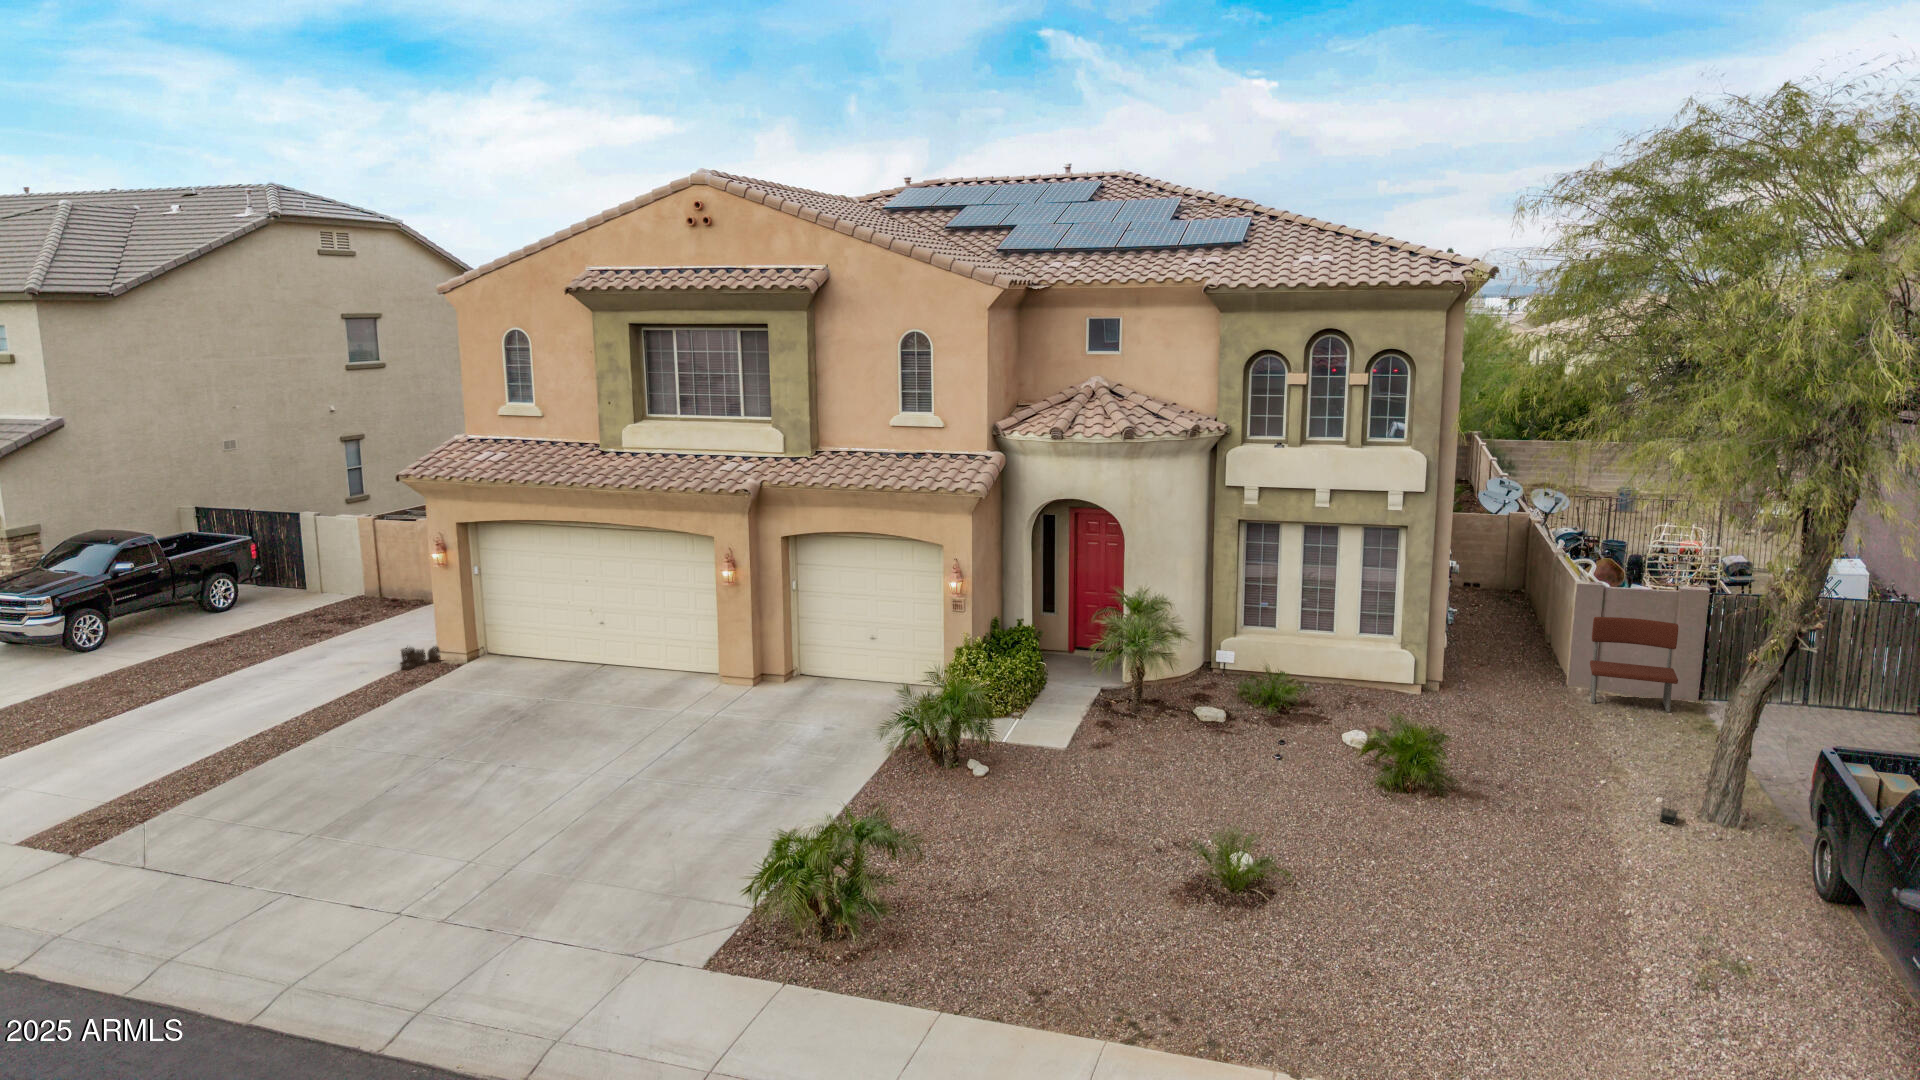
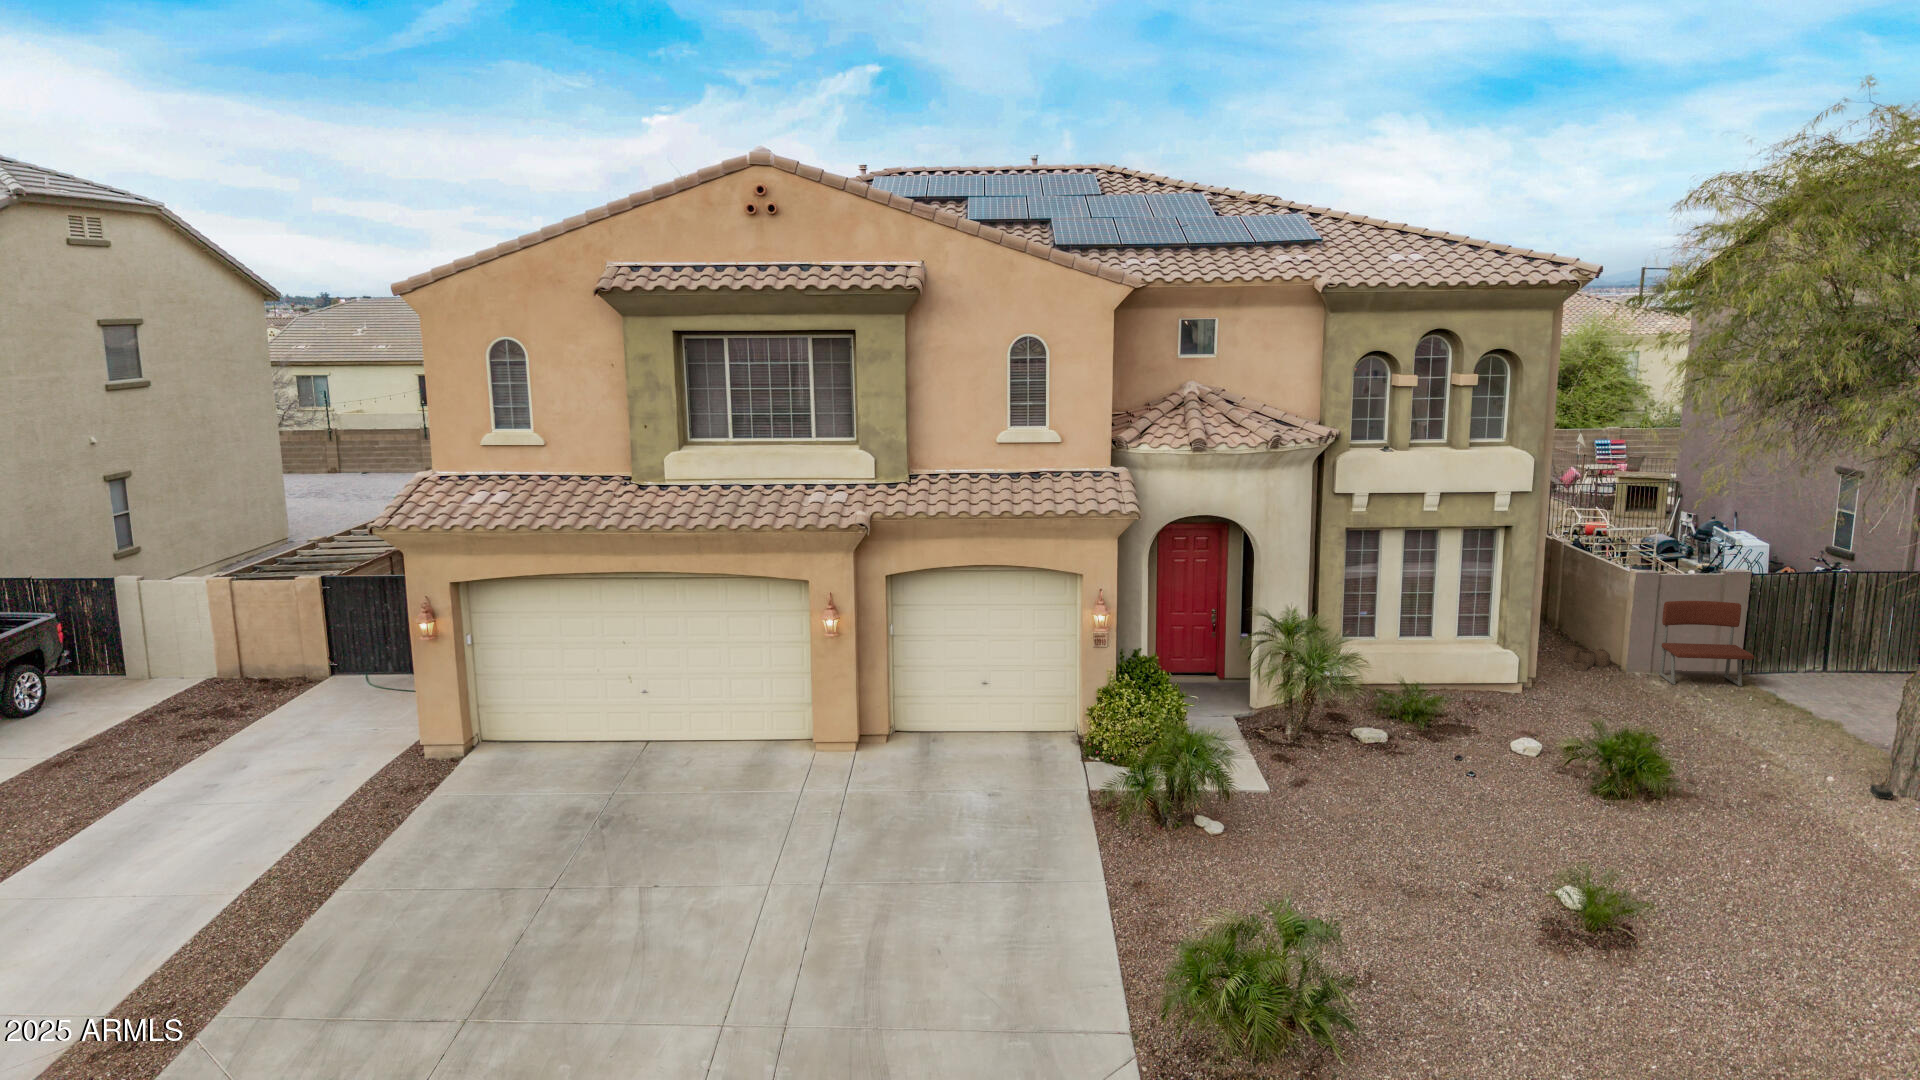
woven basket: present [400,646,440,670] -> present [1564,645,1610,671]

